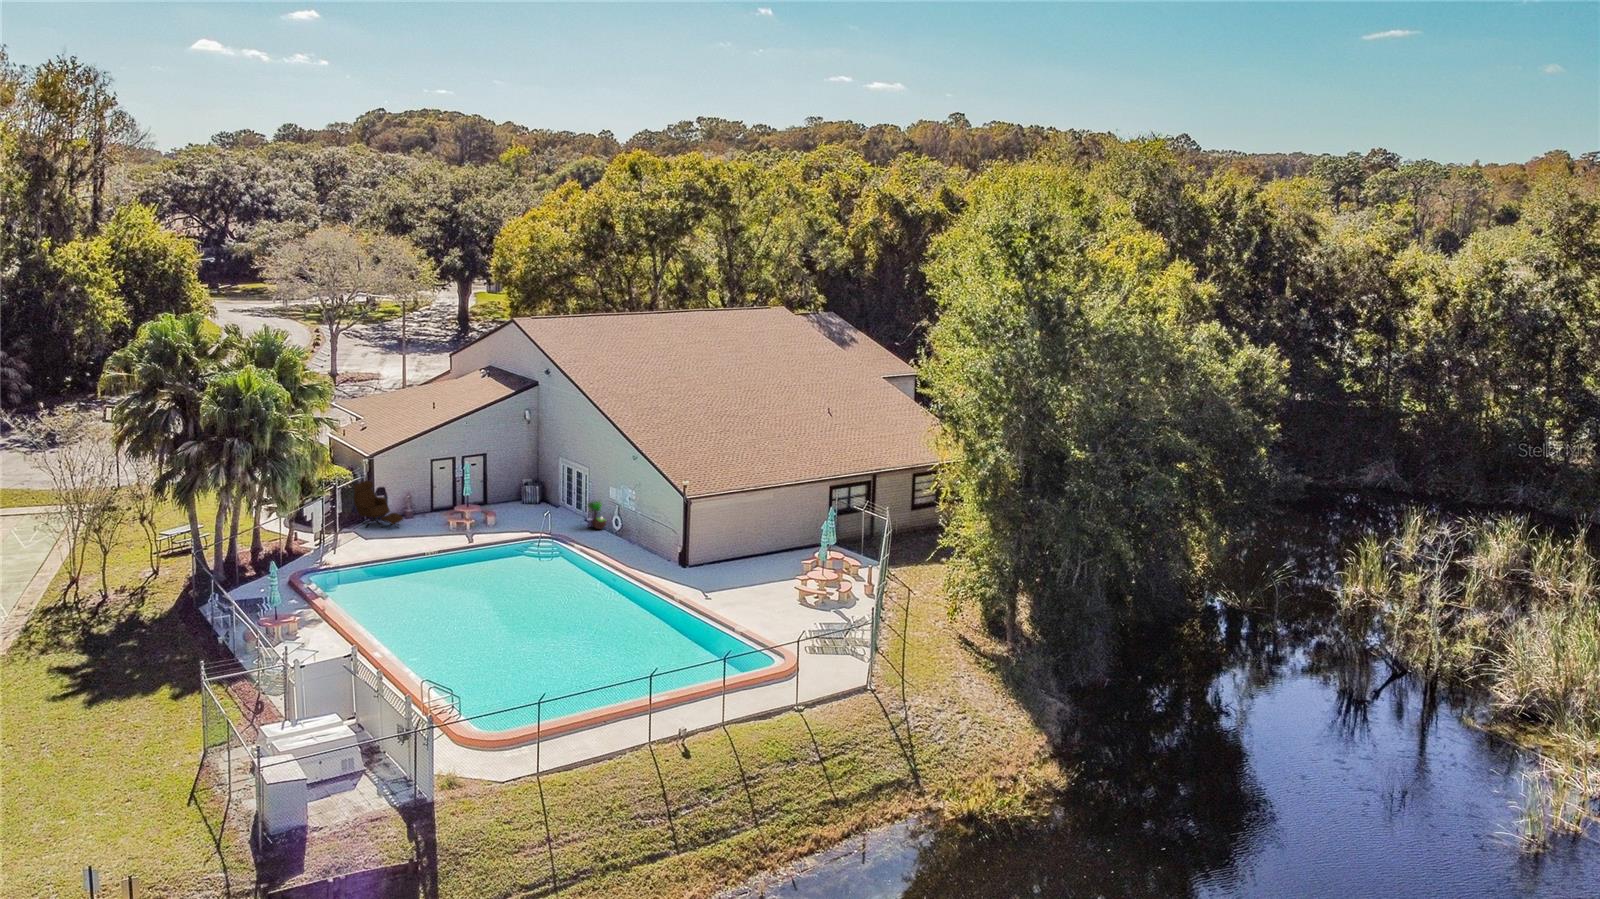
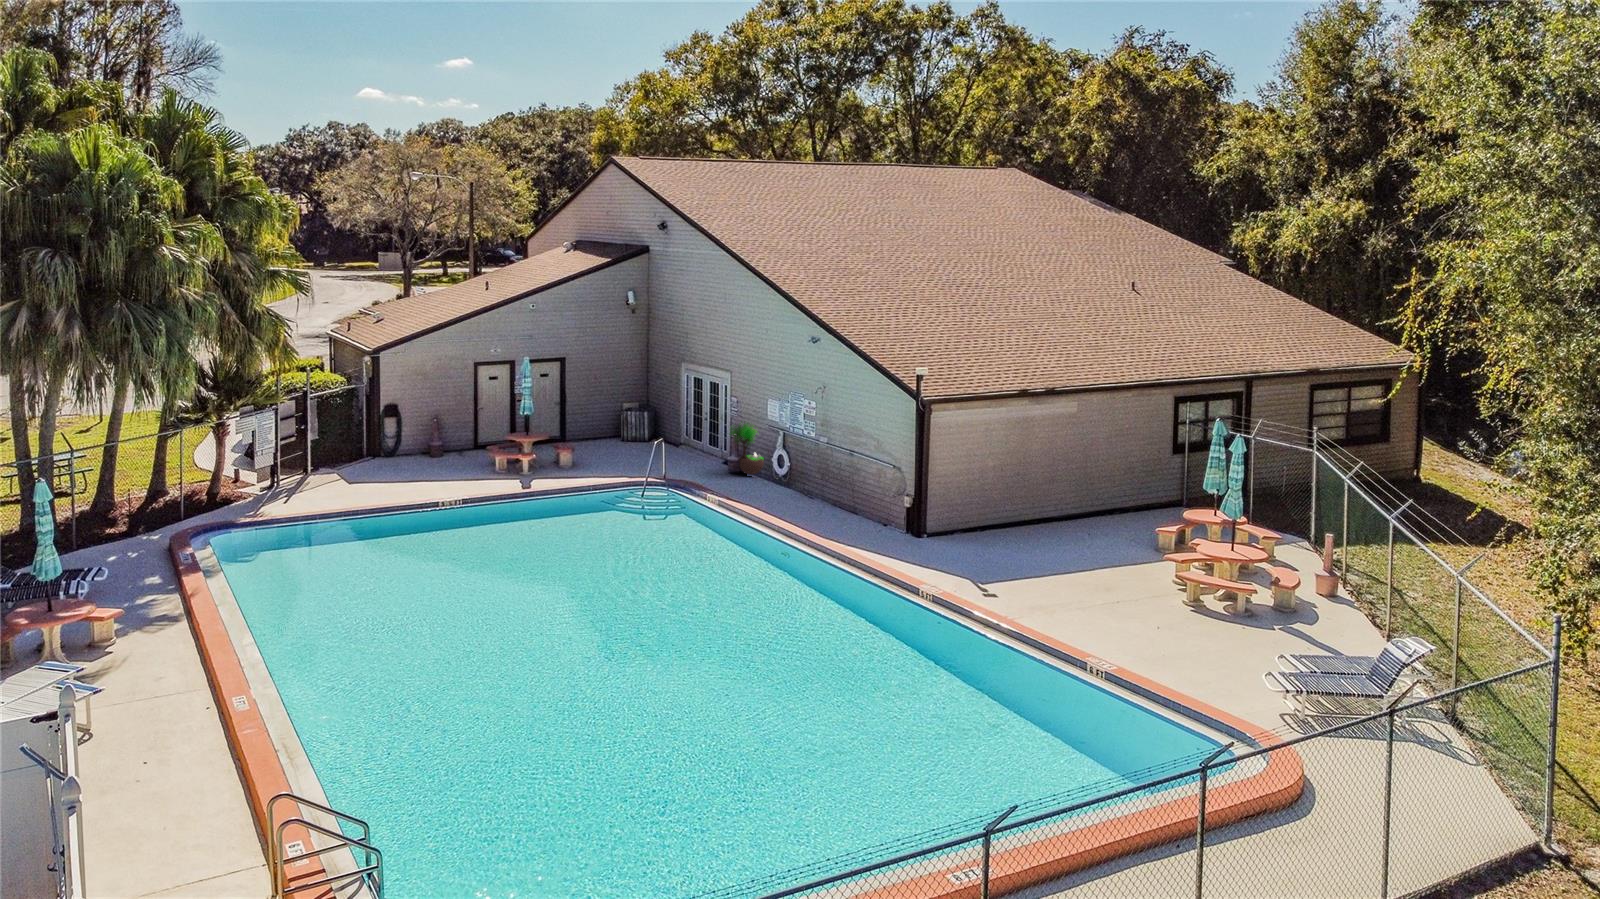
lounge chair: present [354,481,403,526] -> none [340,391,423,471]

